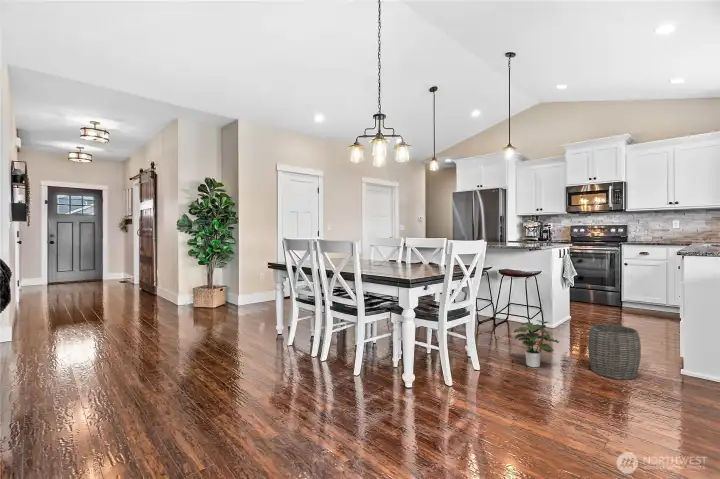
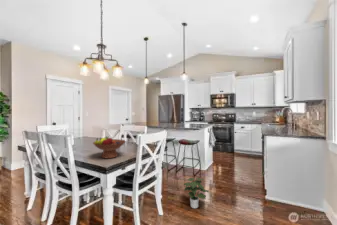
fruit bowl: none [383,244,427,273] -> present [93,137,125,158]
woven basket: present [588,324,641,379] -> none [224,177,252,214]

